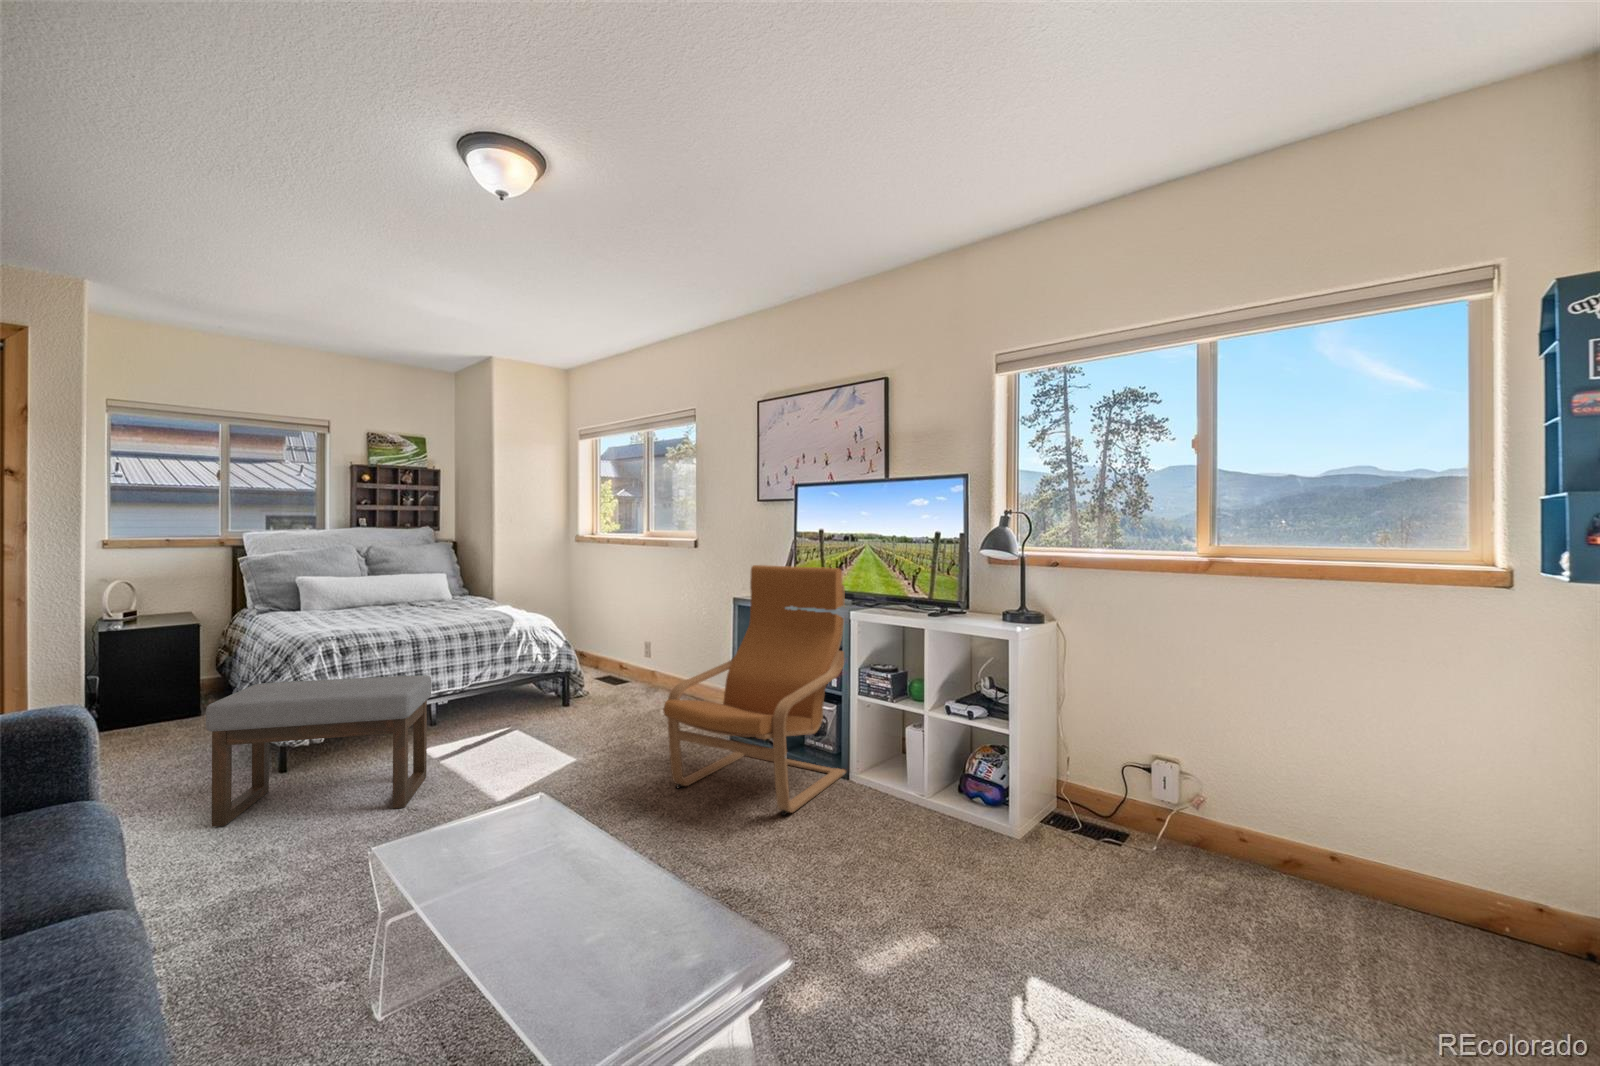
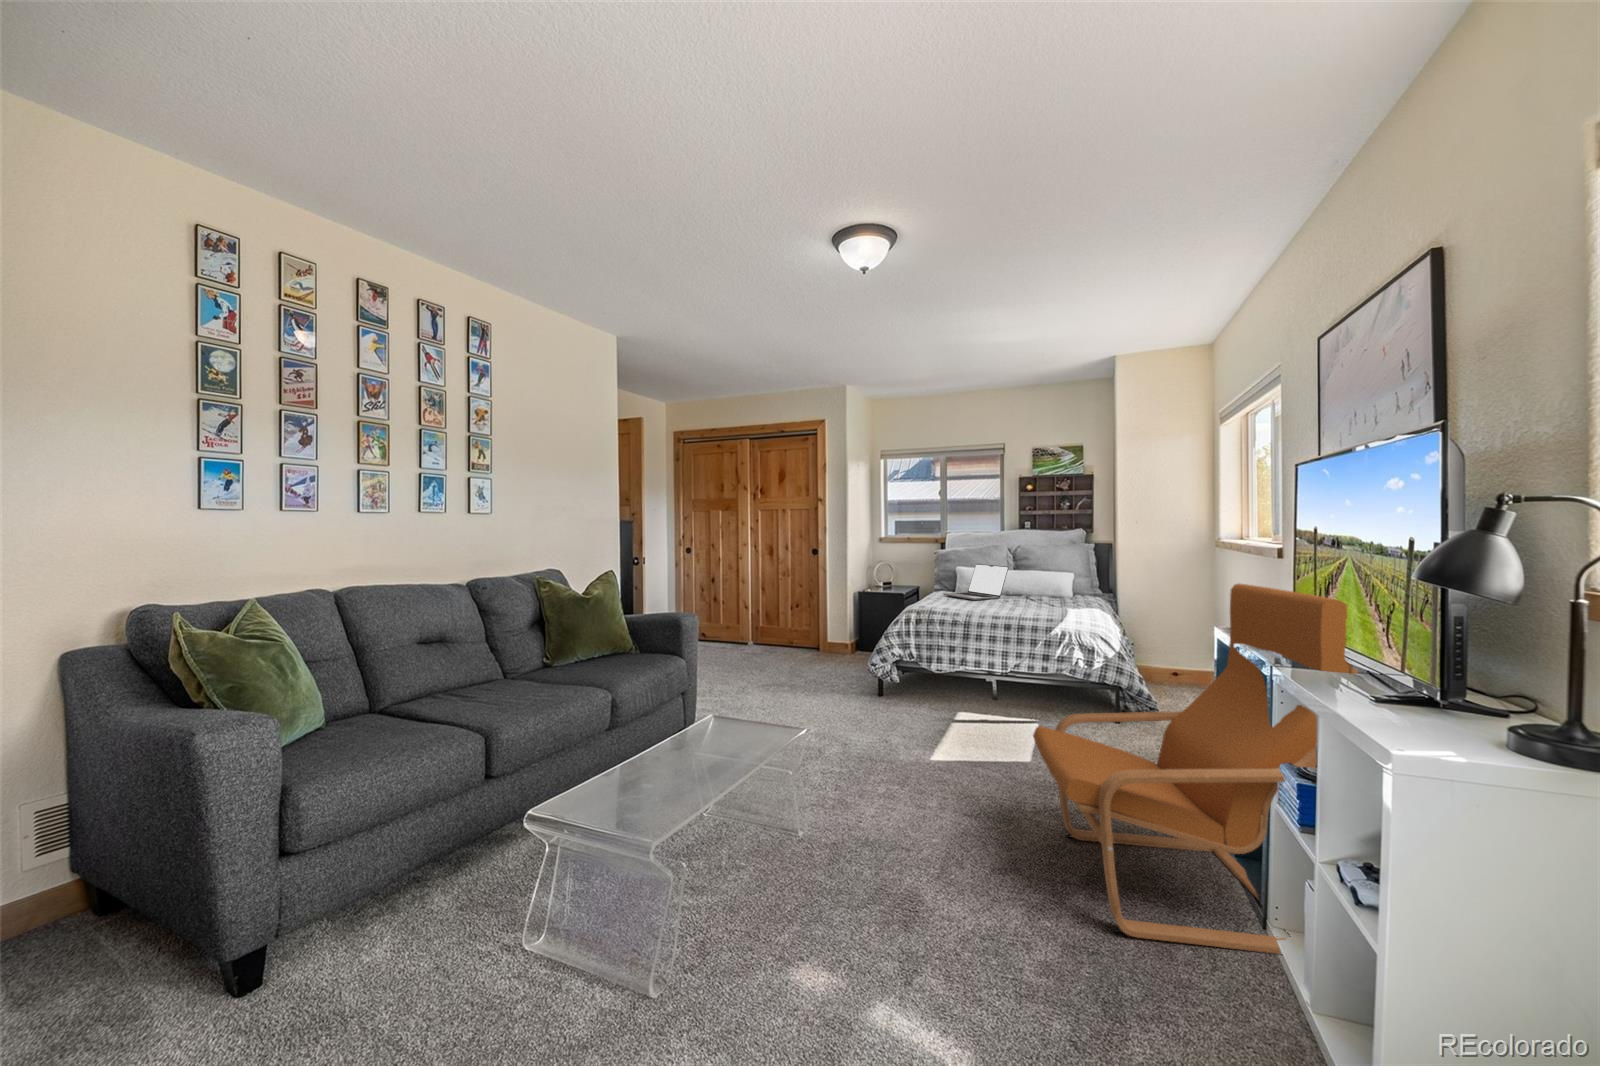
laptop: none [311,572,403,616] -> present [943,564,1008,600]
ottoman: present [206,675,431,827] -> none [807,633,931,745]

